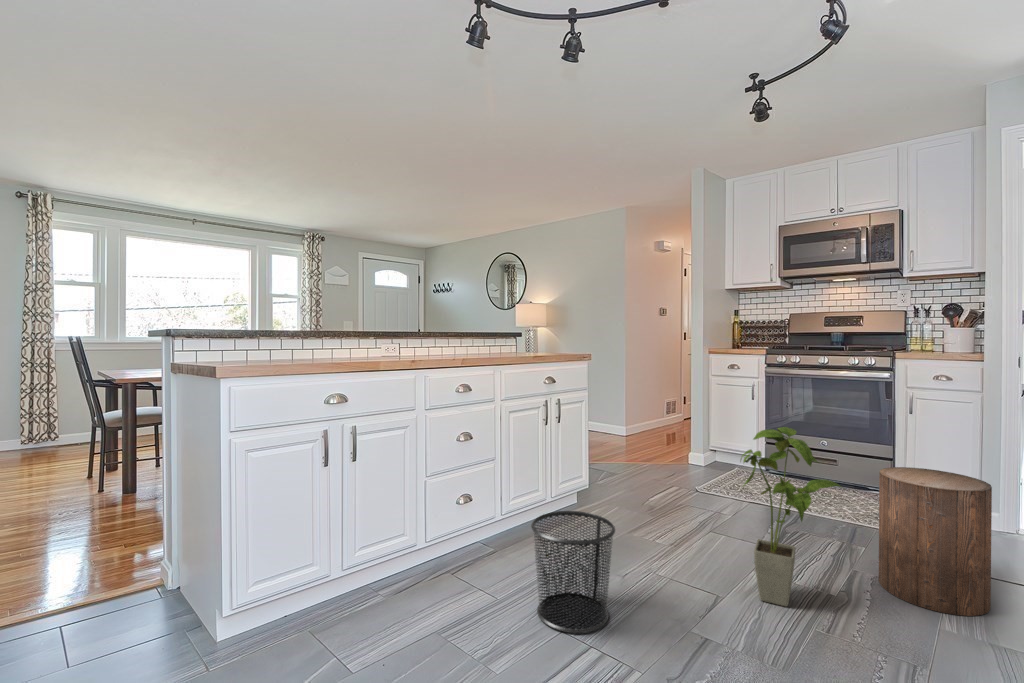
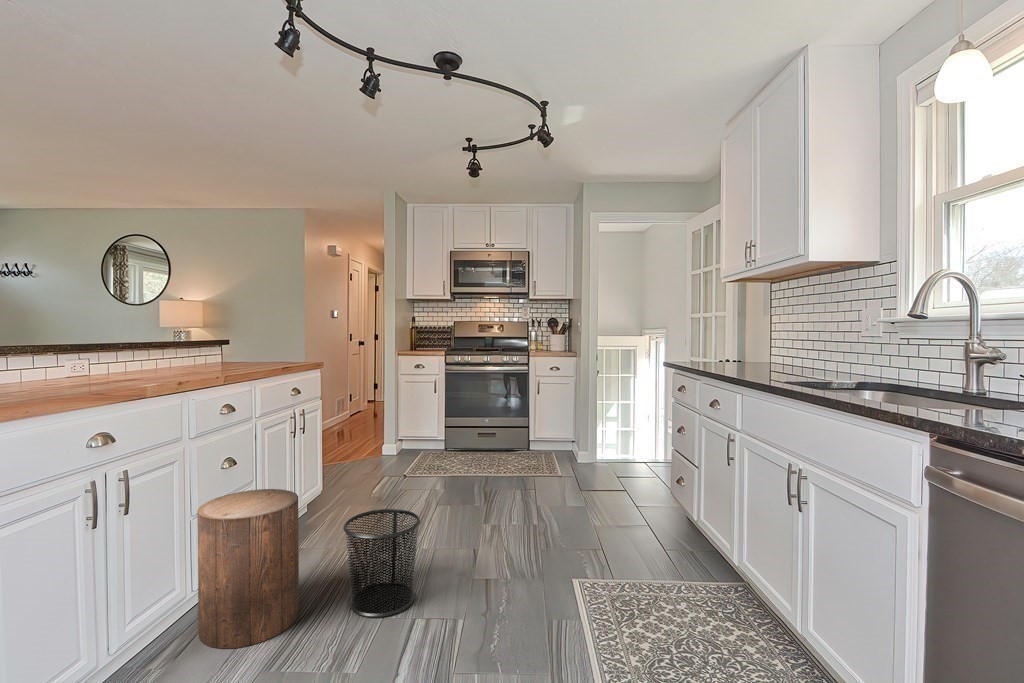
house plant: present [741,427,841,606] -> none [482,413,546,542]
stool: present [879,467,992,616] -> present [197,489,299,649]

